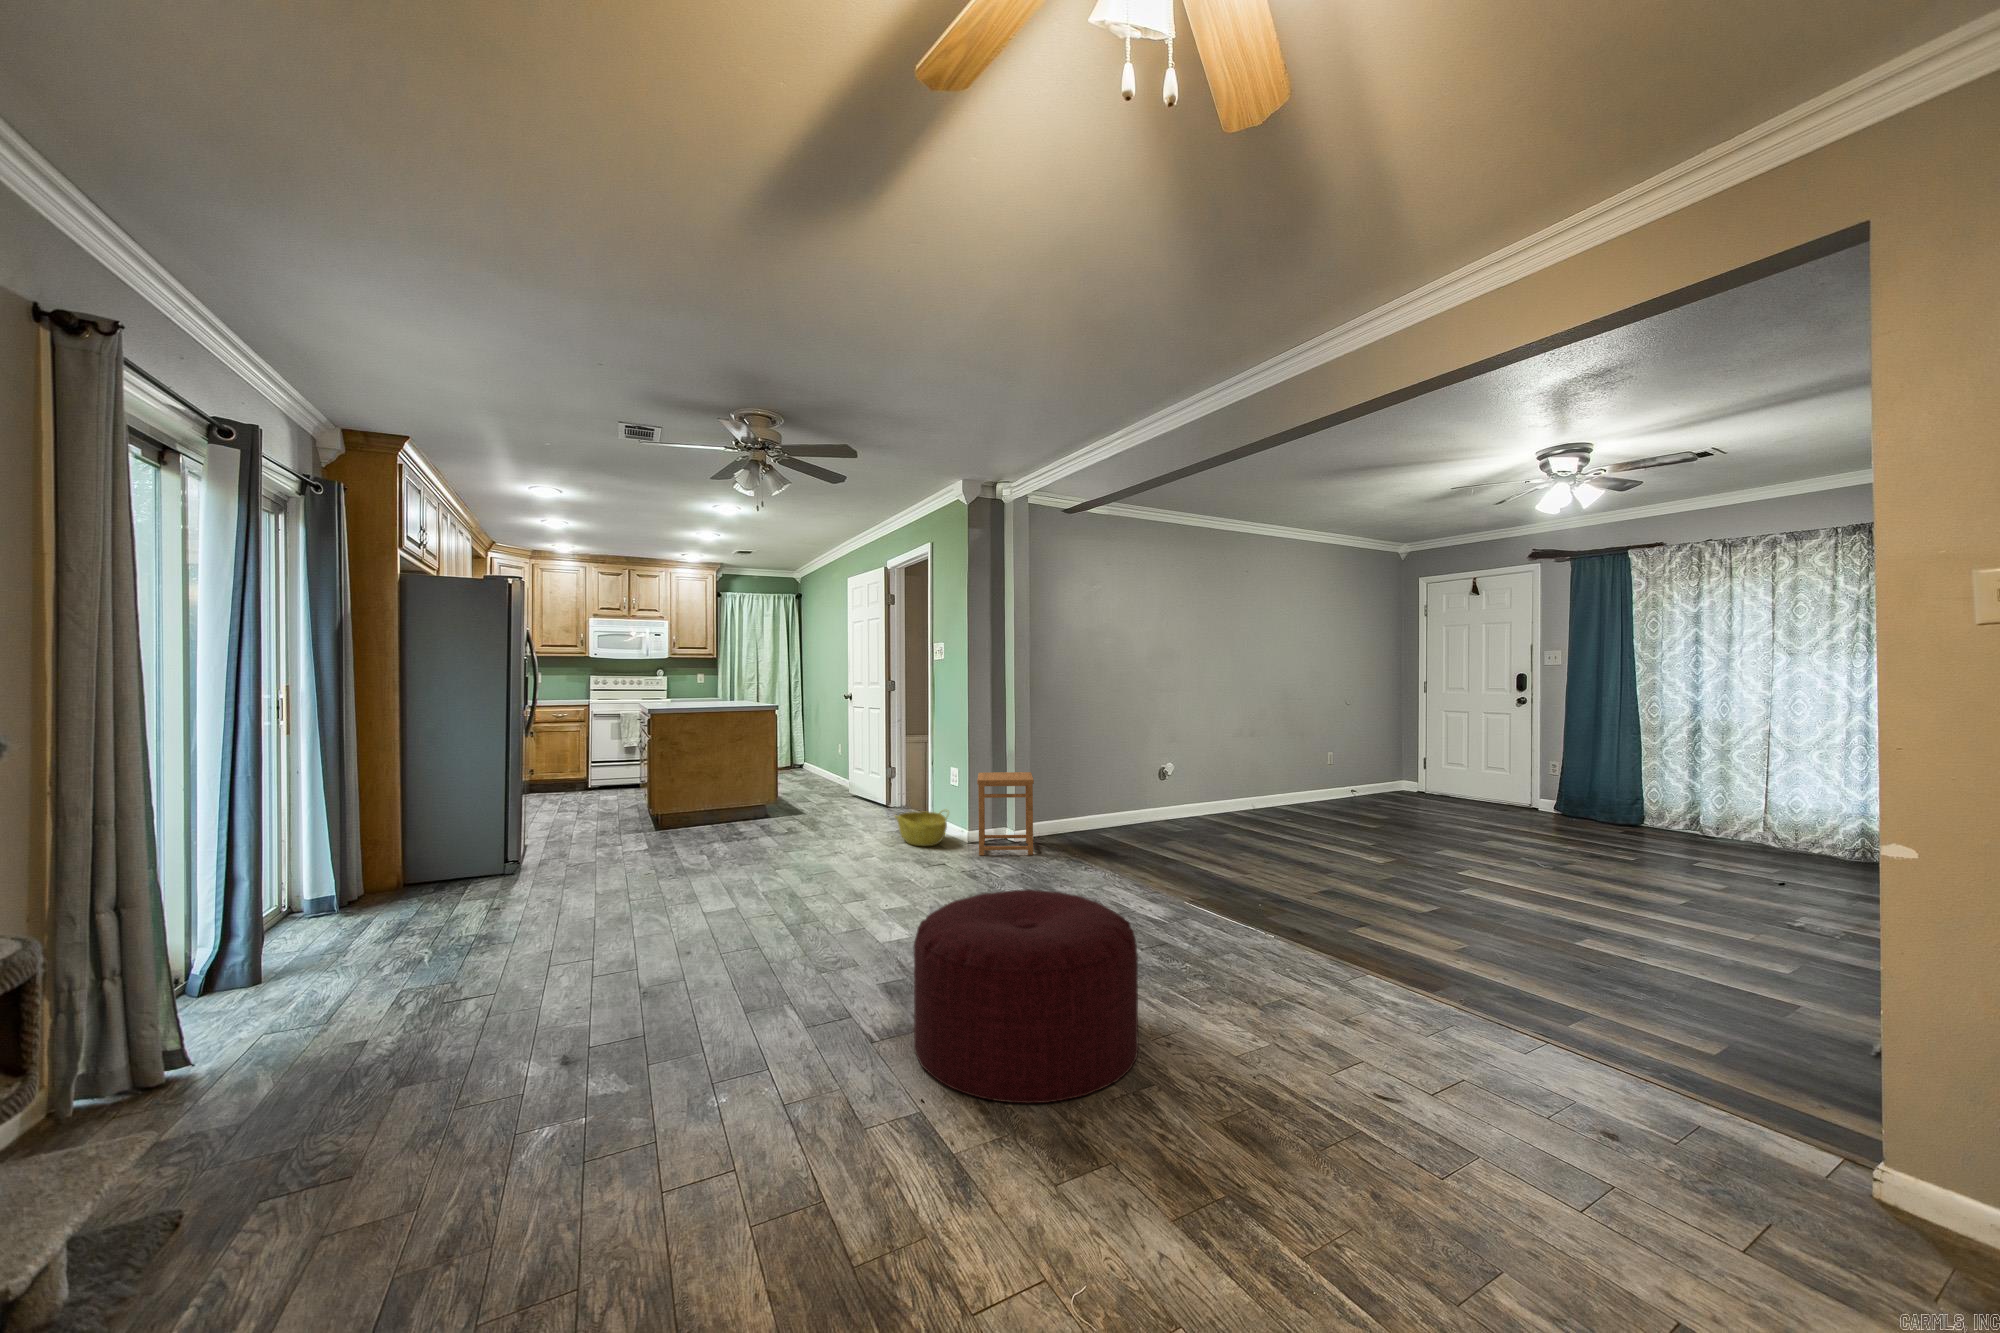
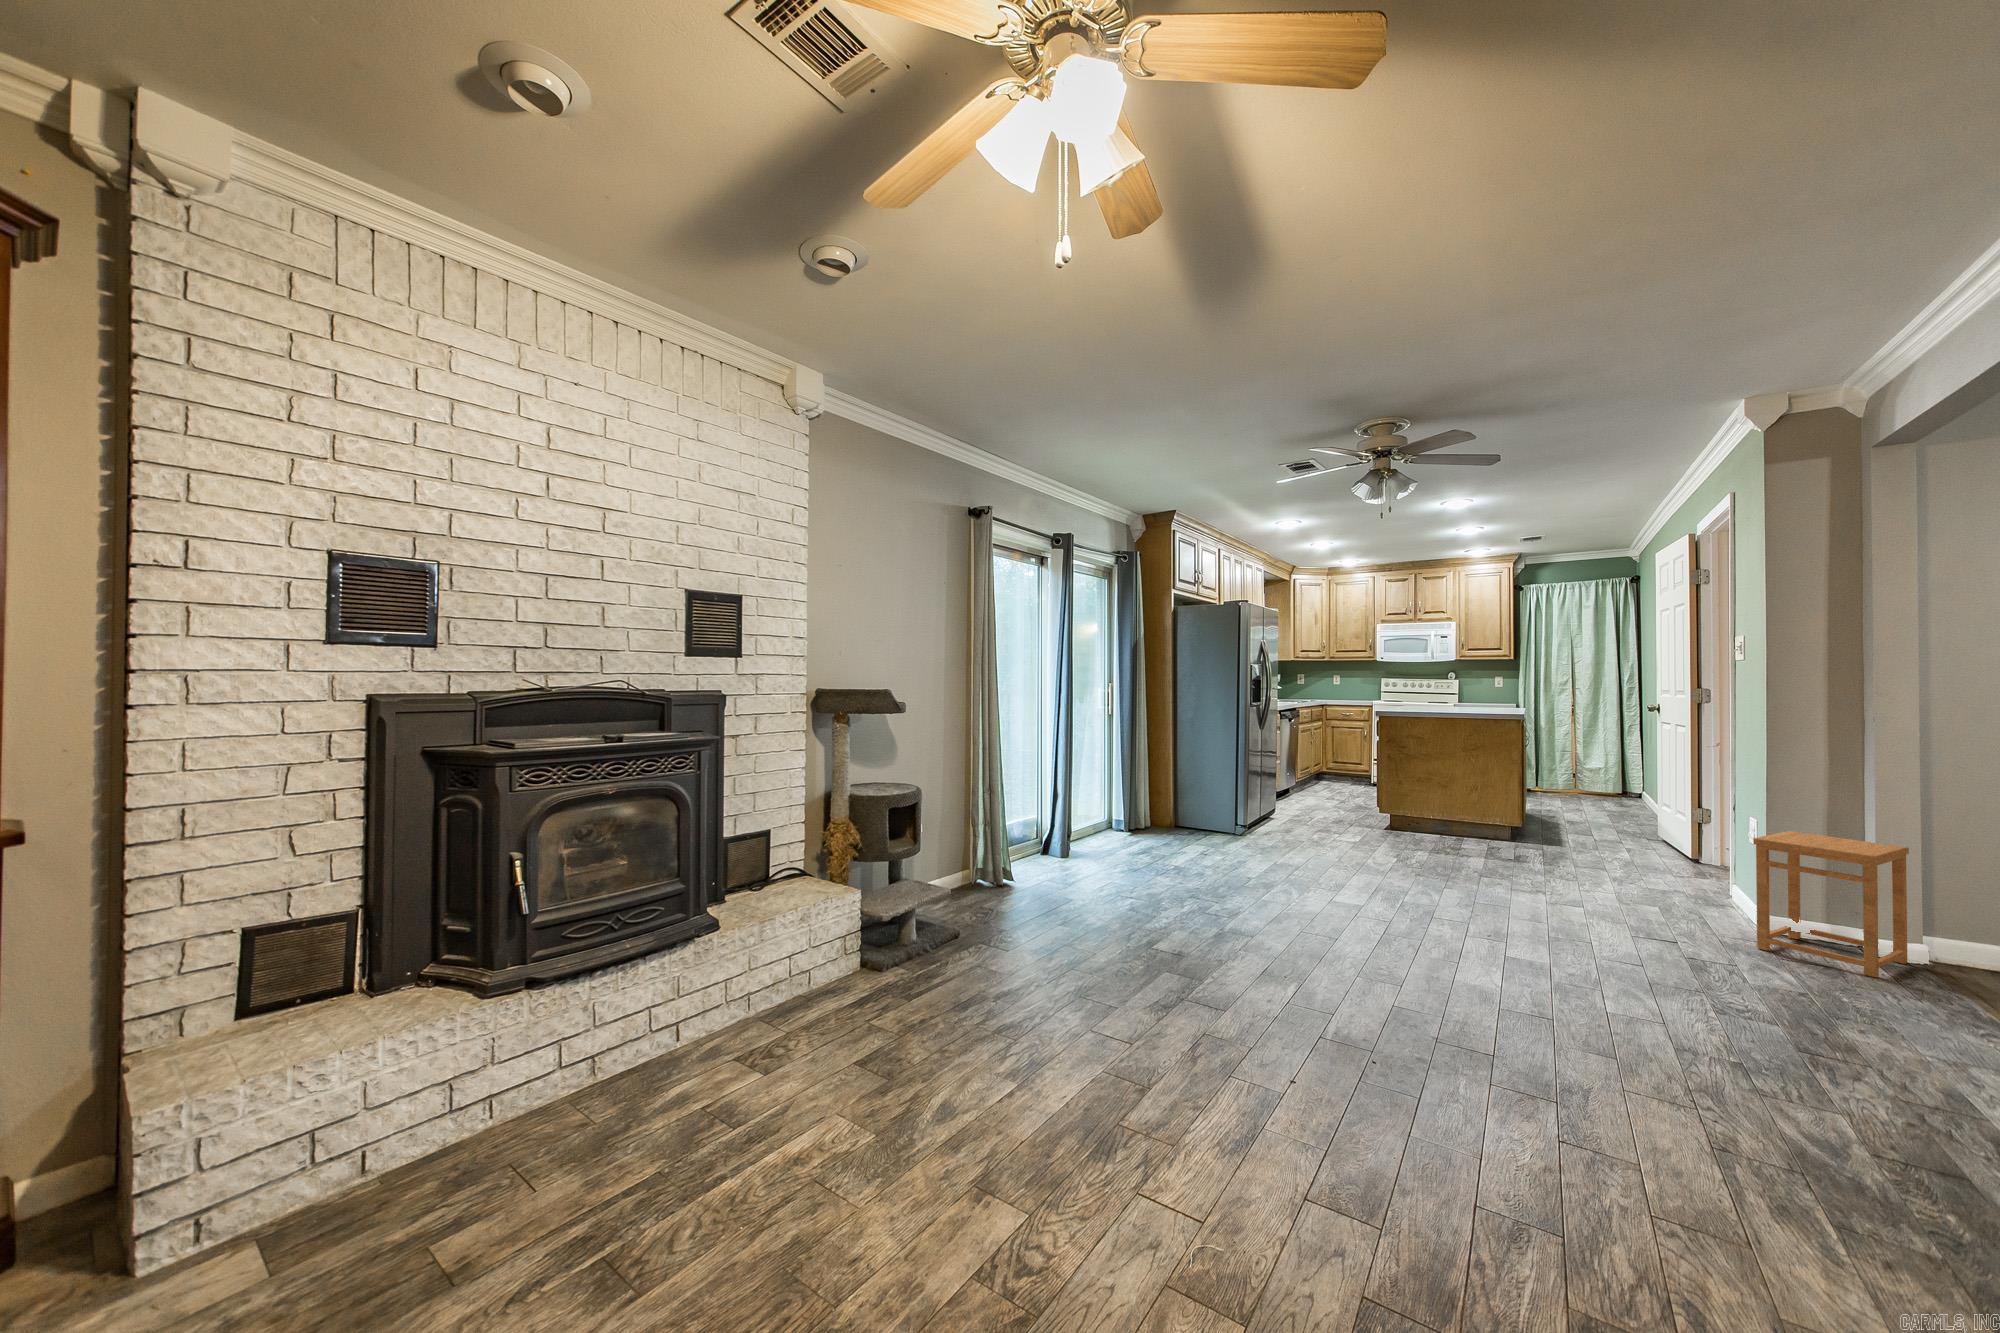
basket: present [895,811,947,846] -> none [1635,864,1740,919]
ottoman: present [914,889,1139,1103] -> none [1325,932,1636,1204]

